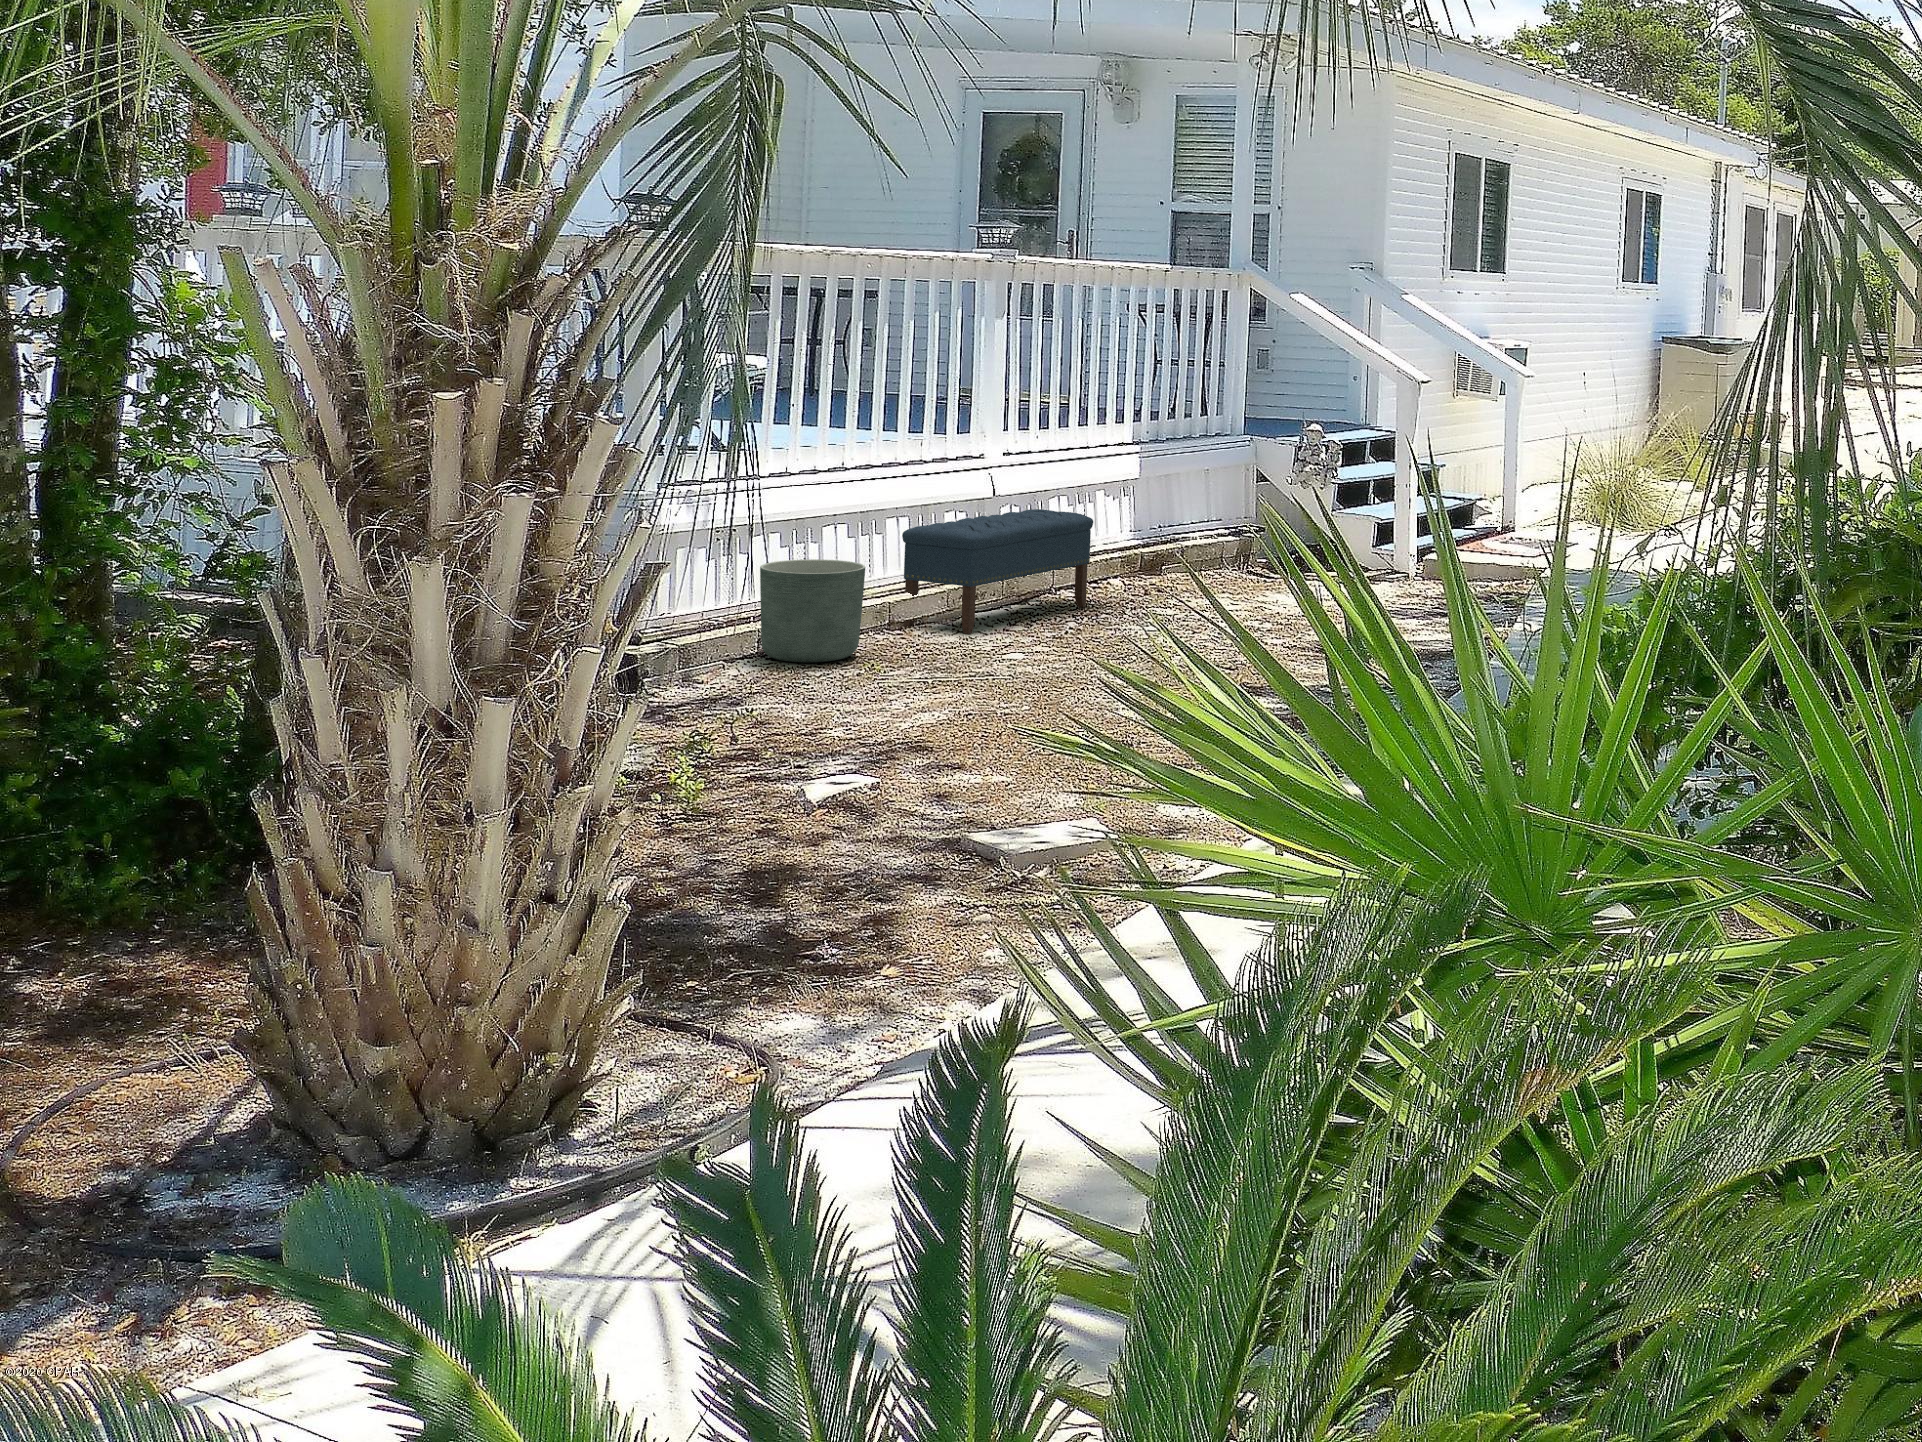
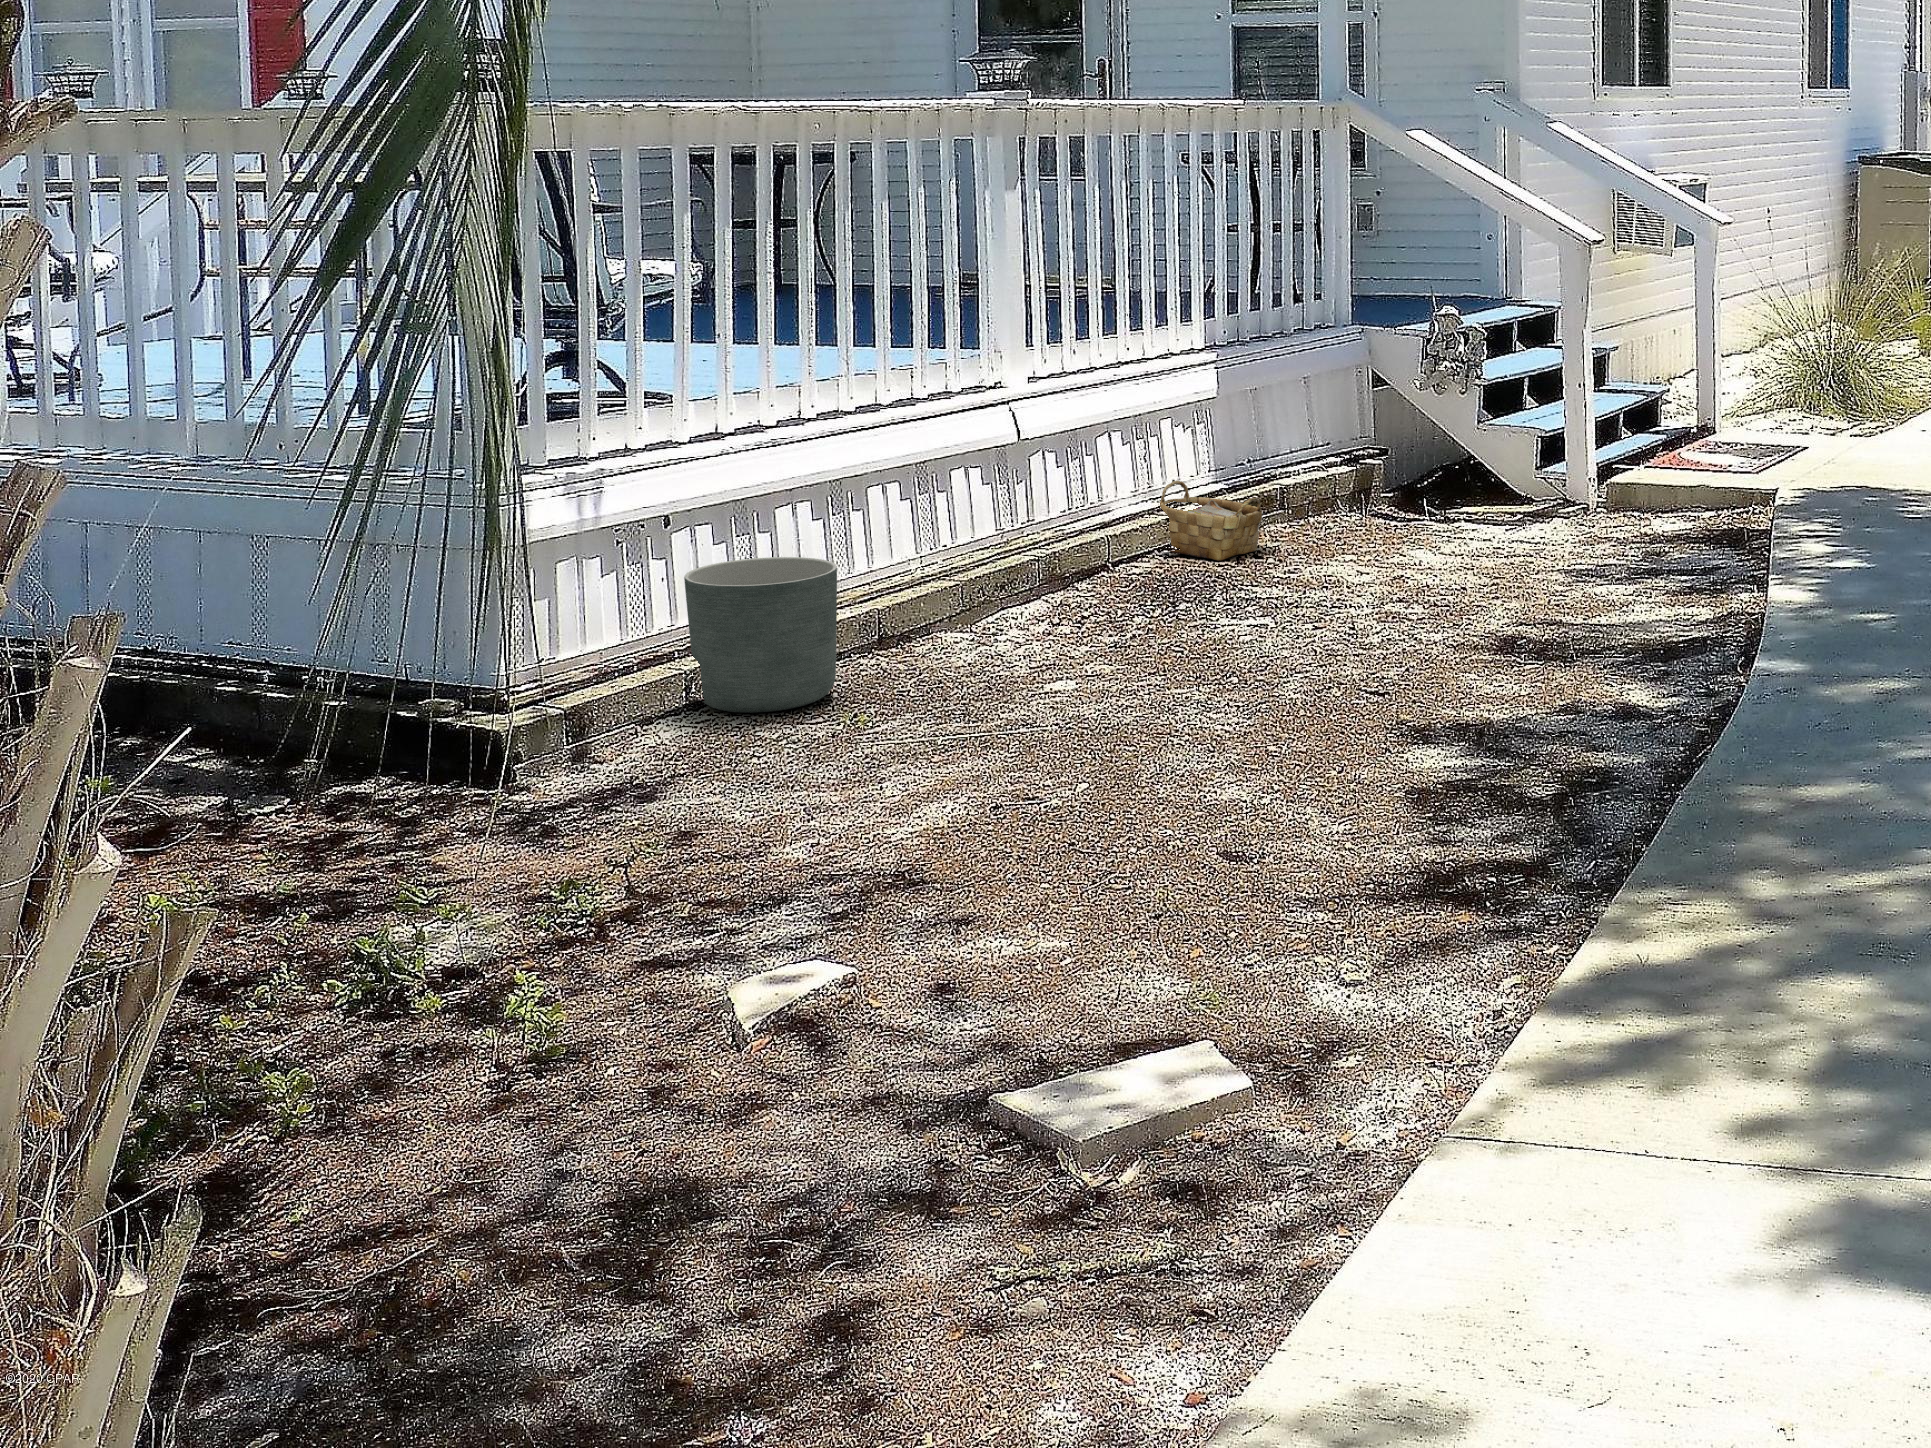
bench: present [902,509,1093,634] -> none [892,454,1160,645]
woven basket: none [1090,536,1166,595] -> present [1160,481,1262,561]

